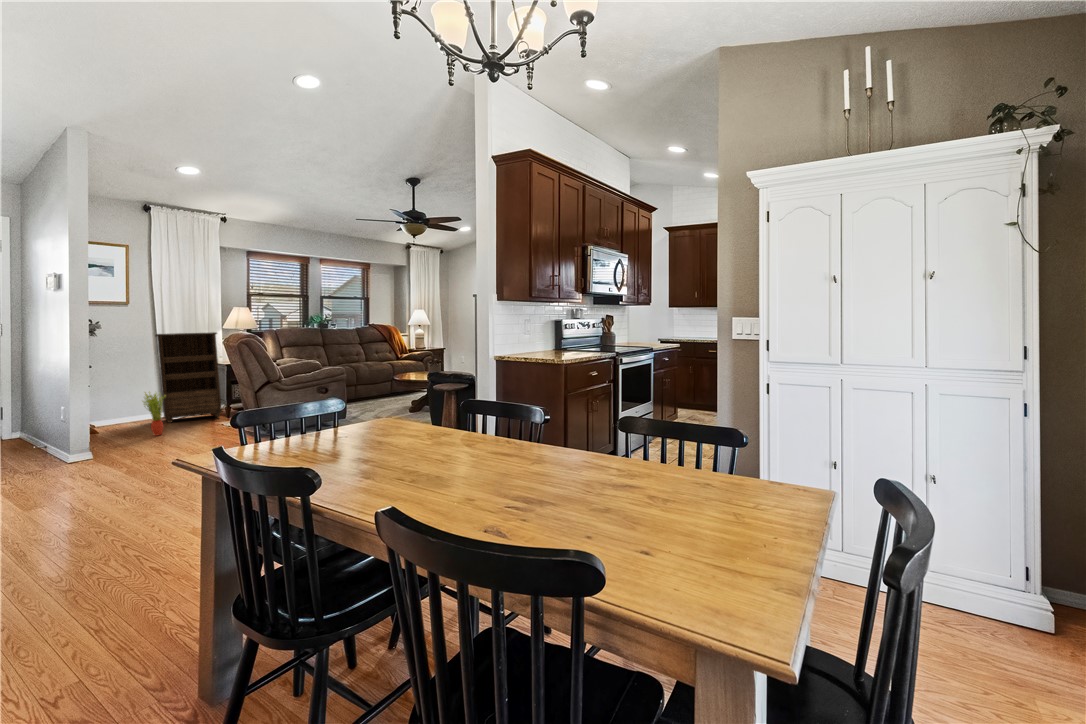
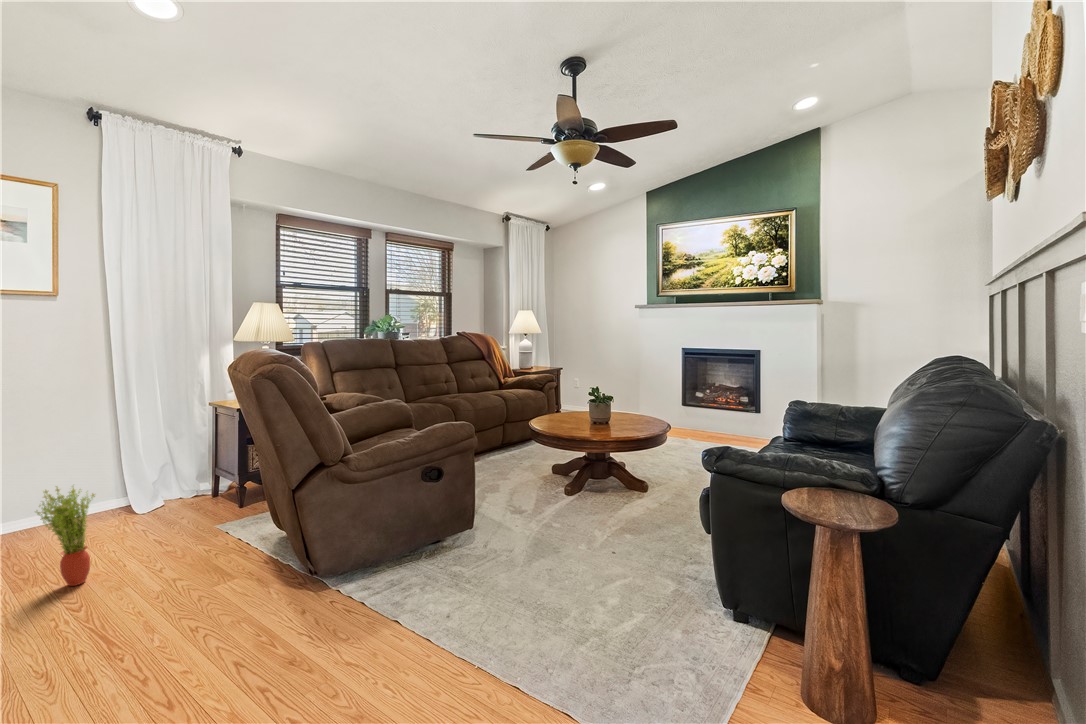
bookshelf: present [155,332,222,423] -> none [99,350,227,527]

